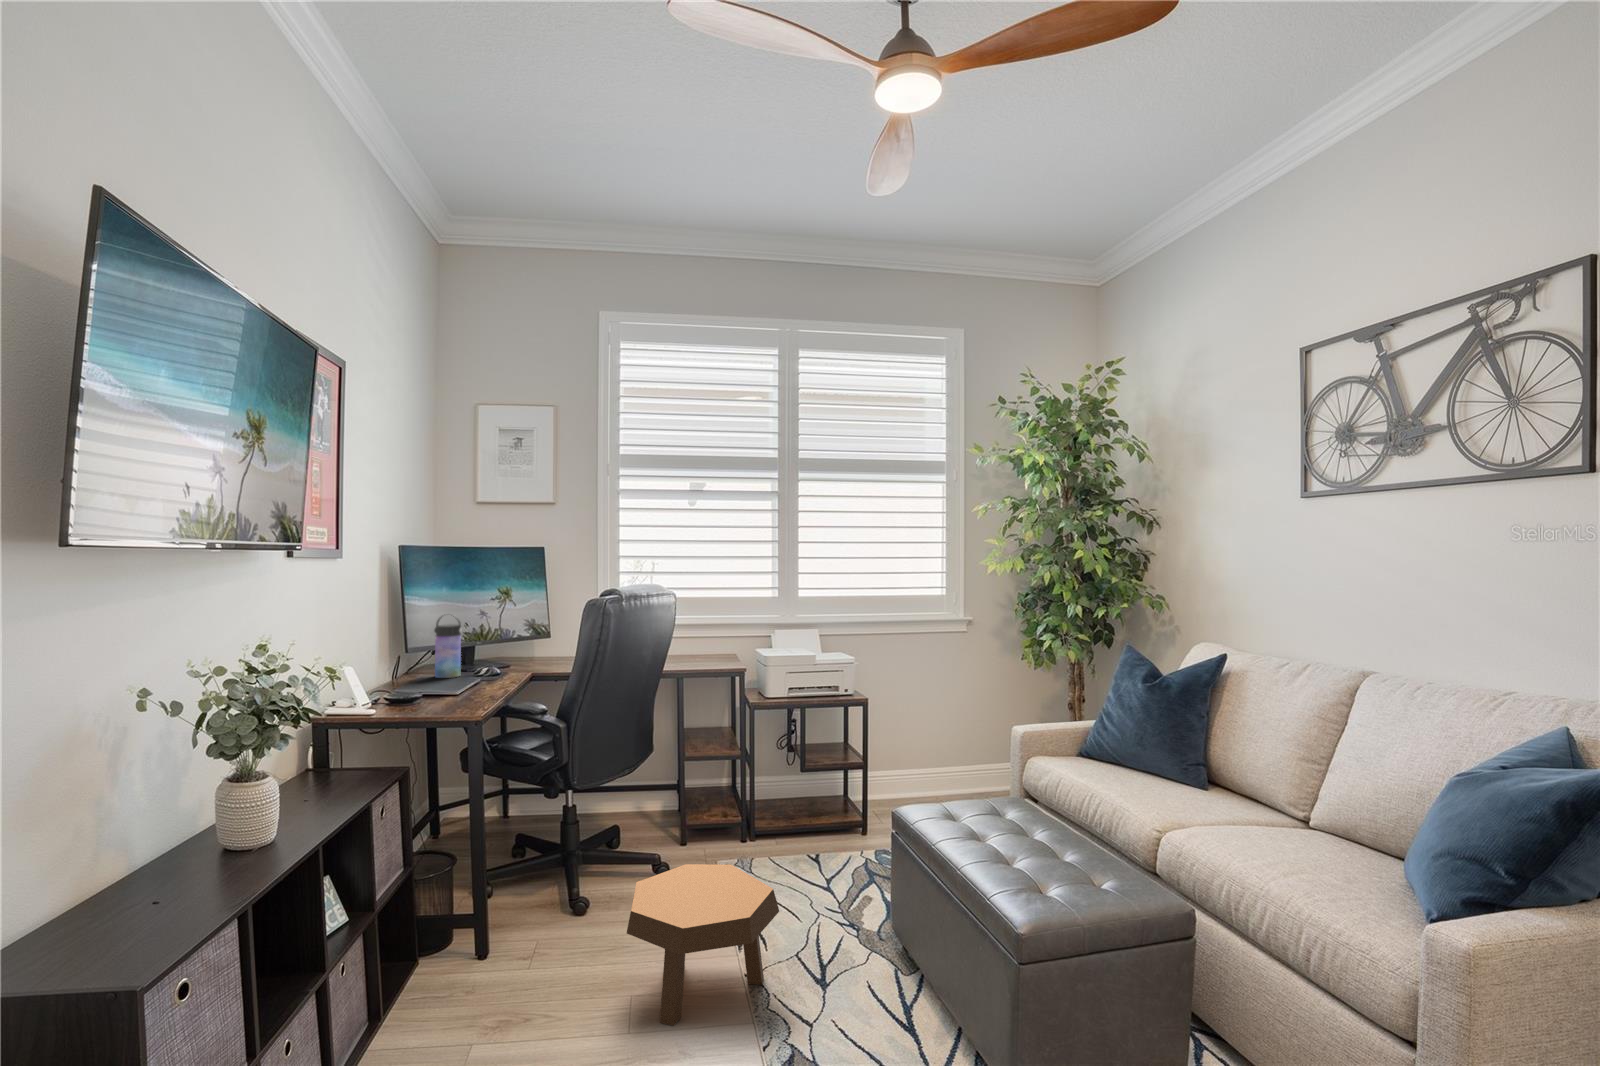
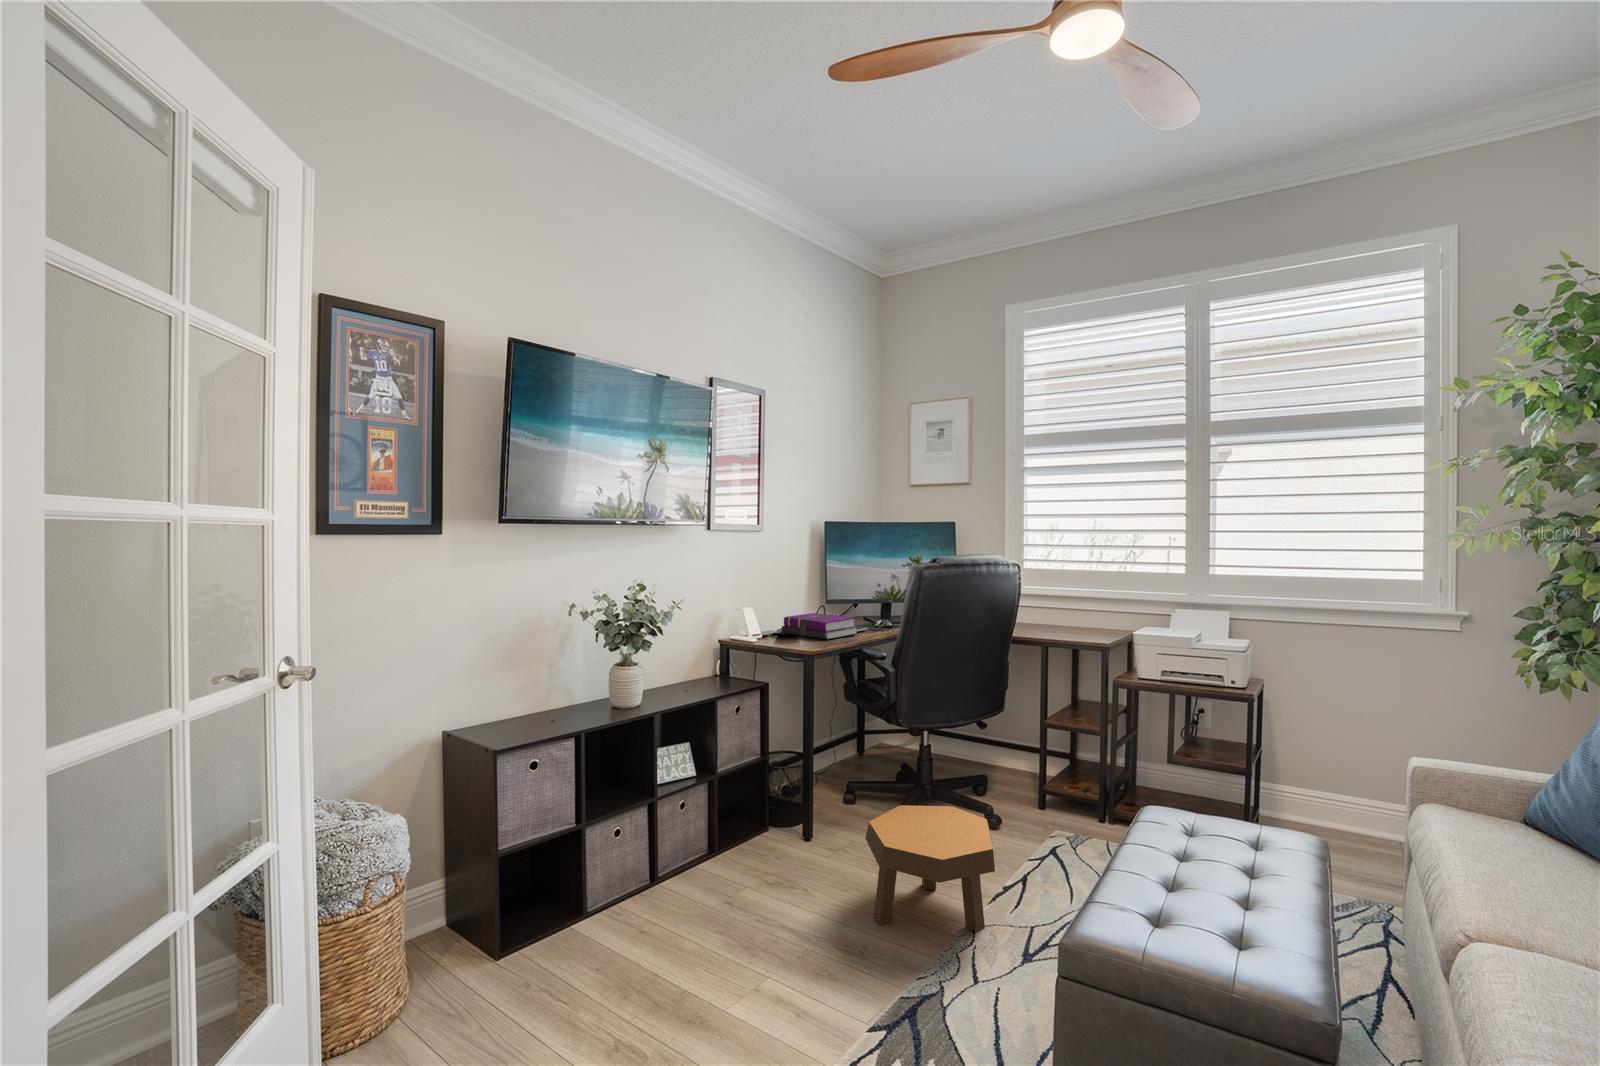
water bottle: present [434,615,462,678] -> none [850,574,868,623]
notebook: none [385,670,493,703] -> present [781,613,858,639]

